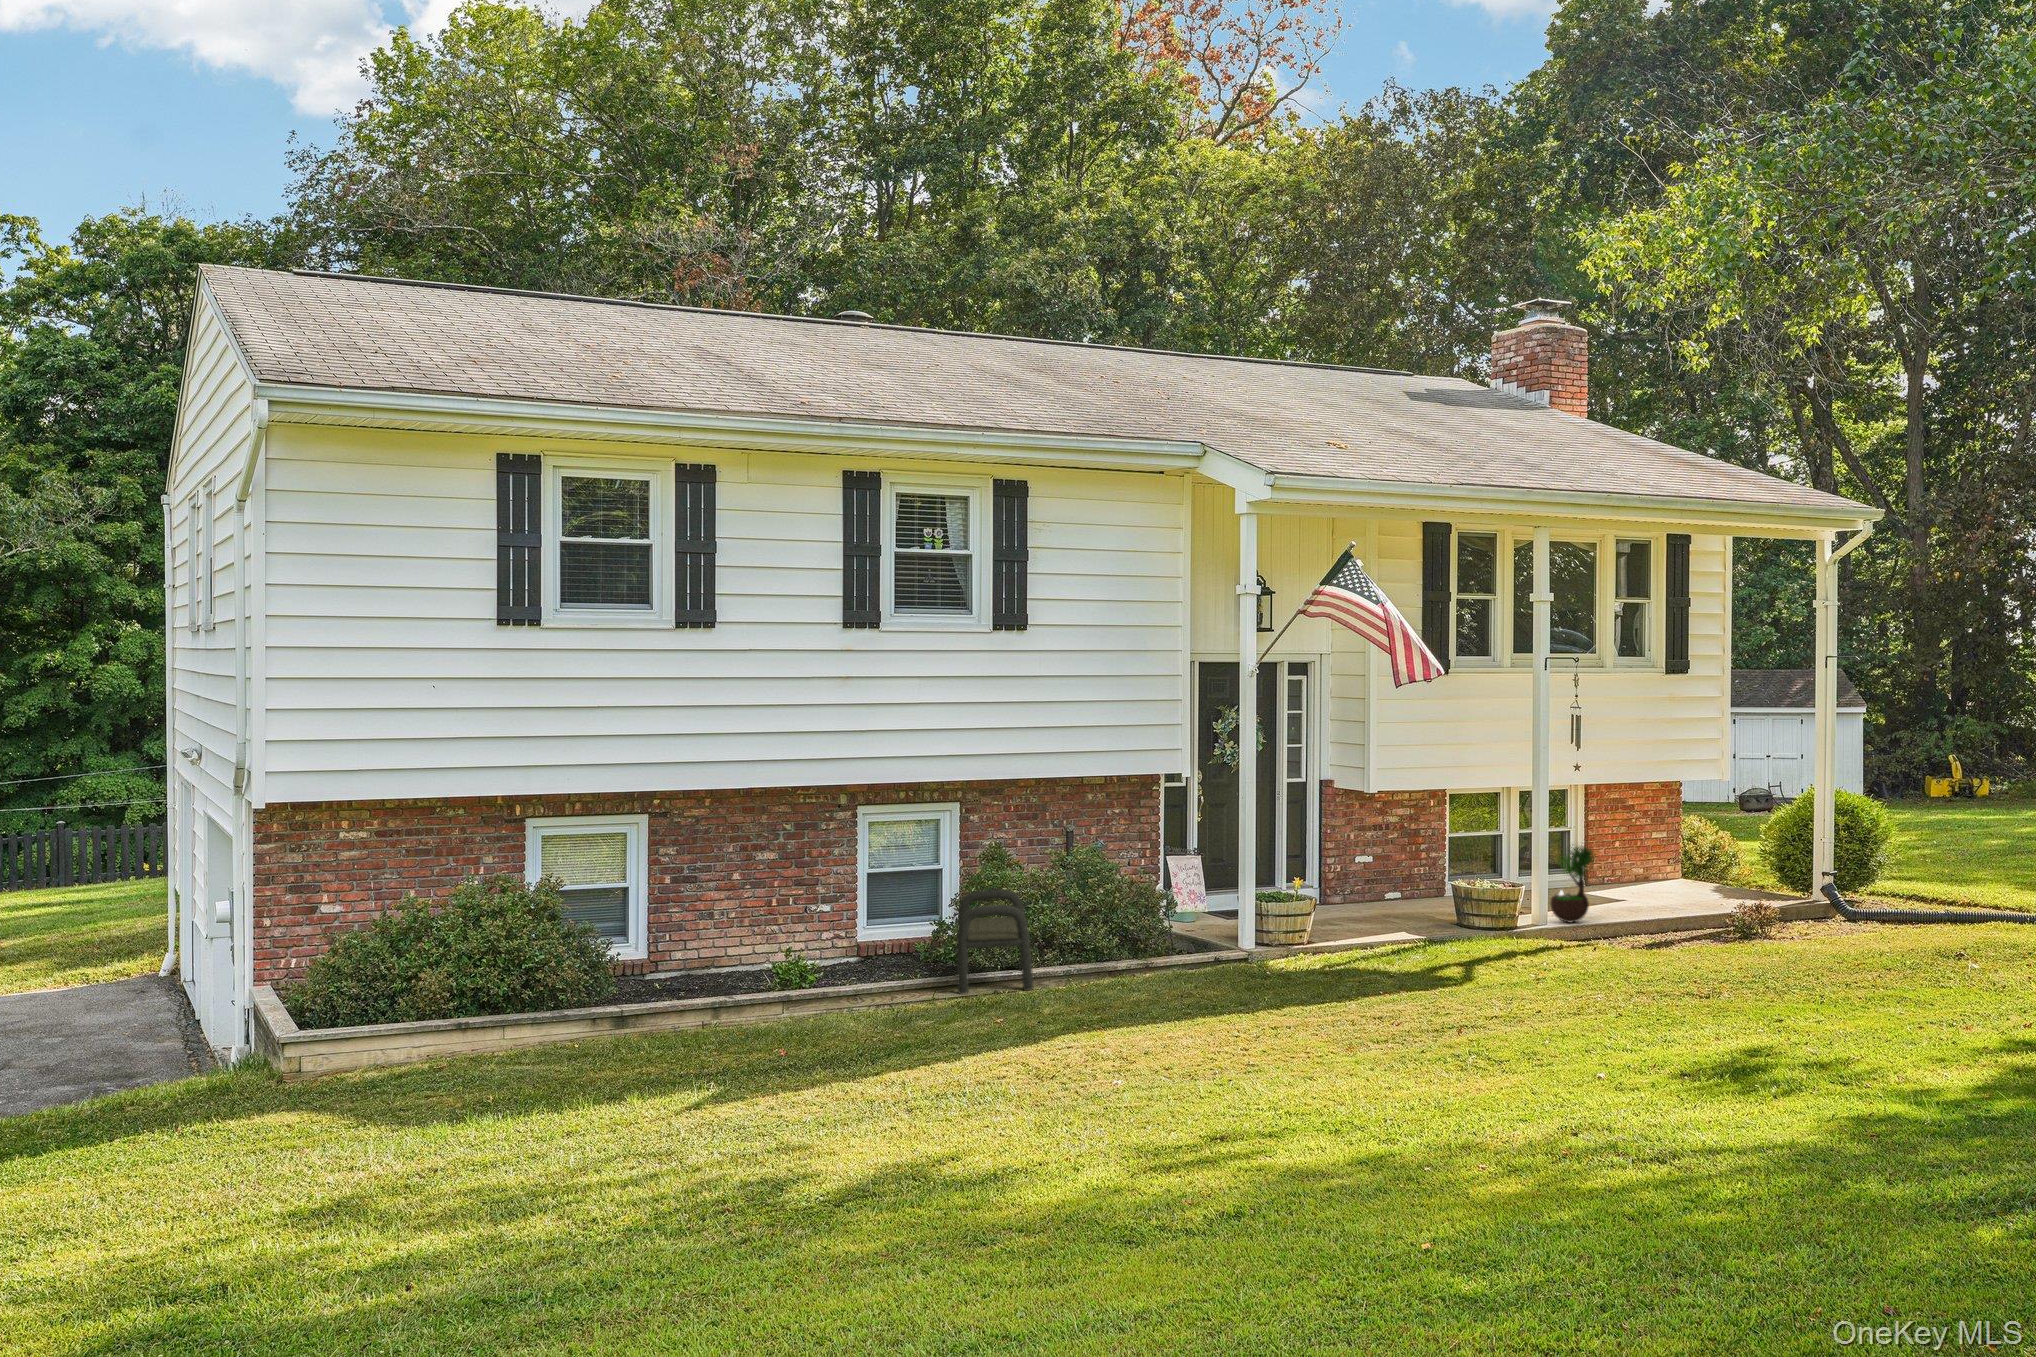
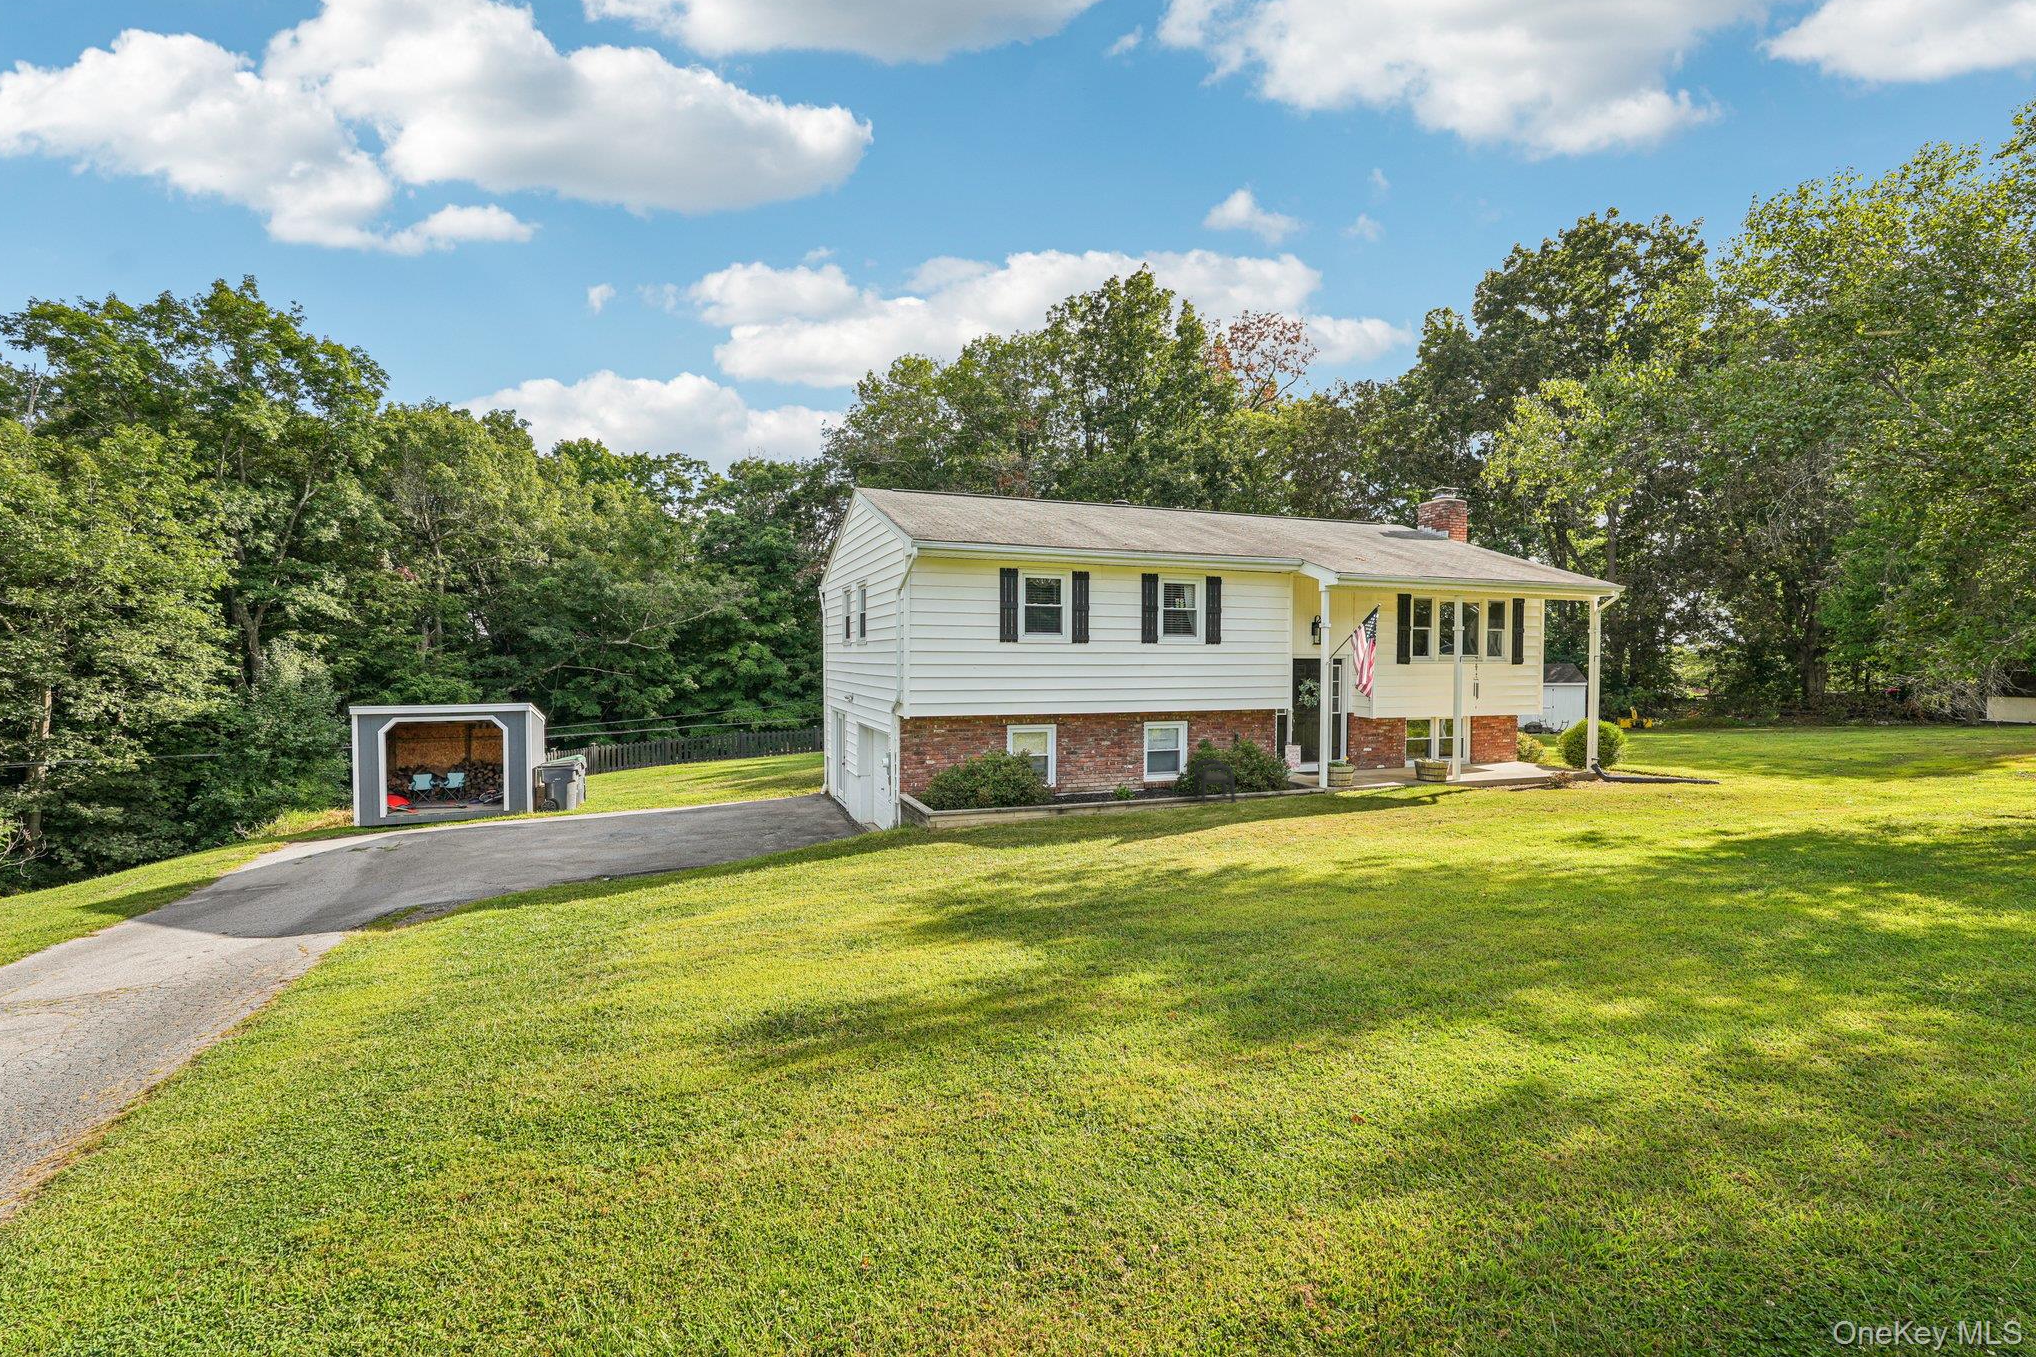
potted tree: present [1550,844,1596,922] -> none [1460,741,1484,780]

